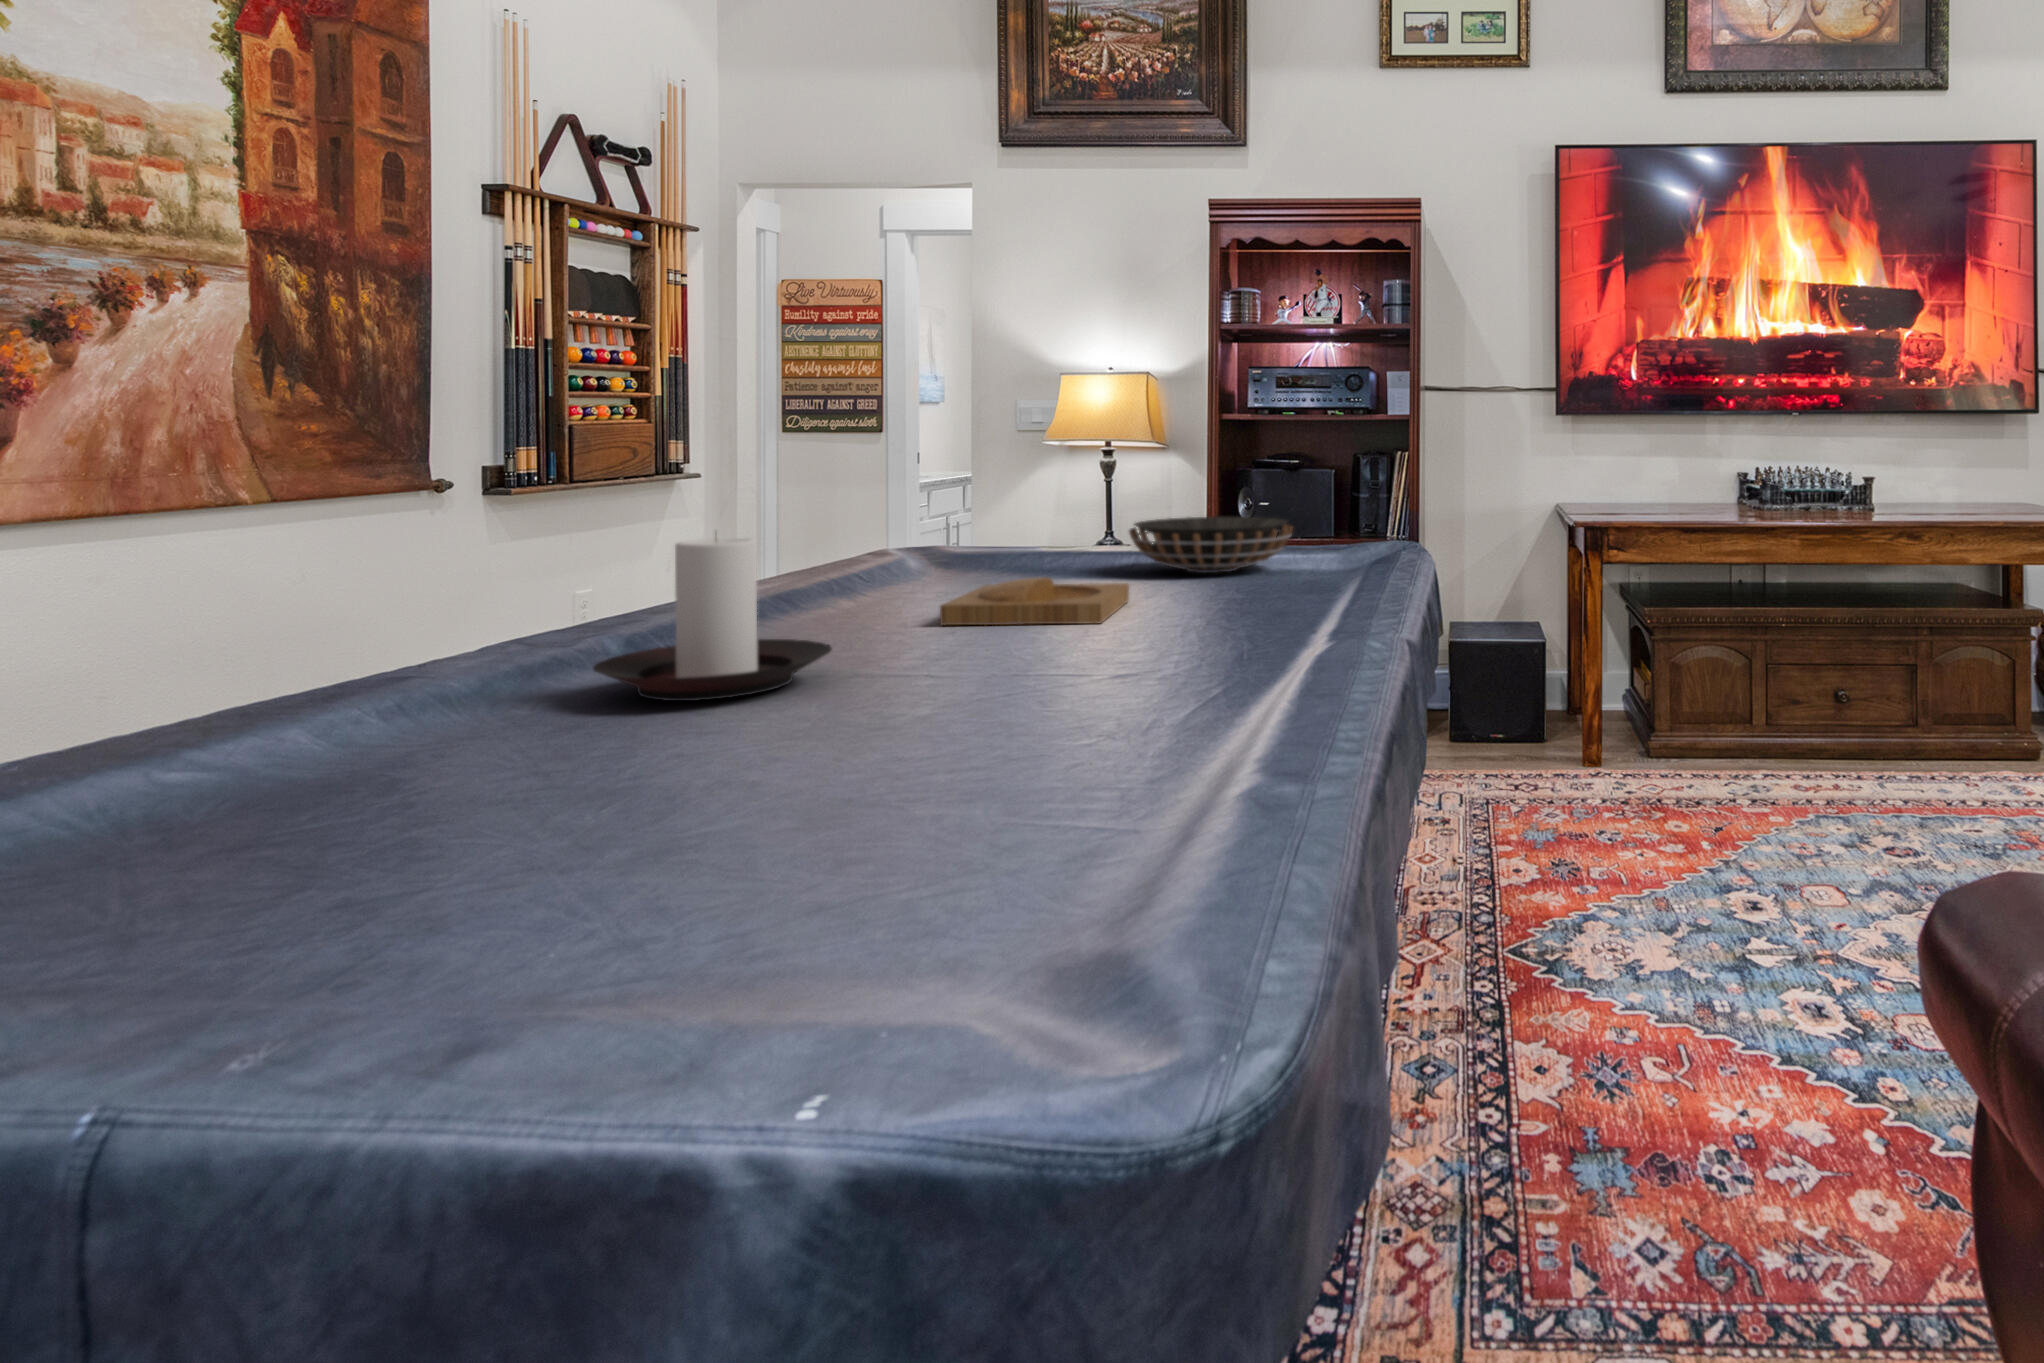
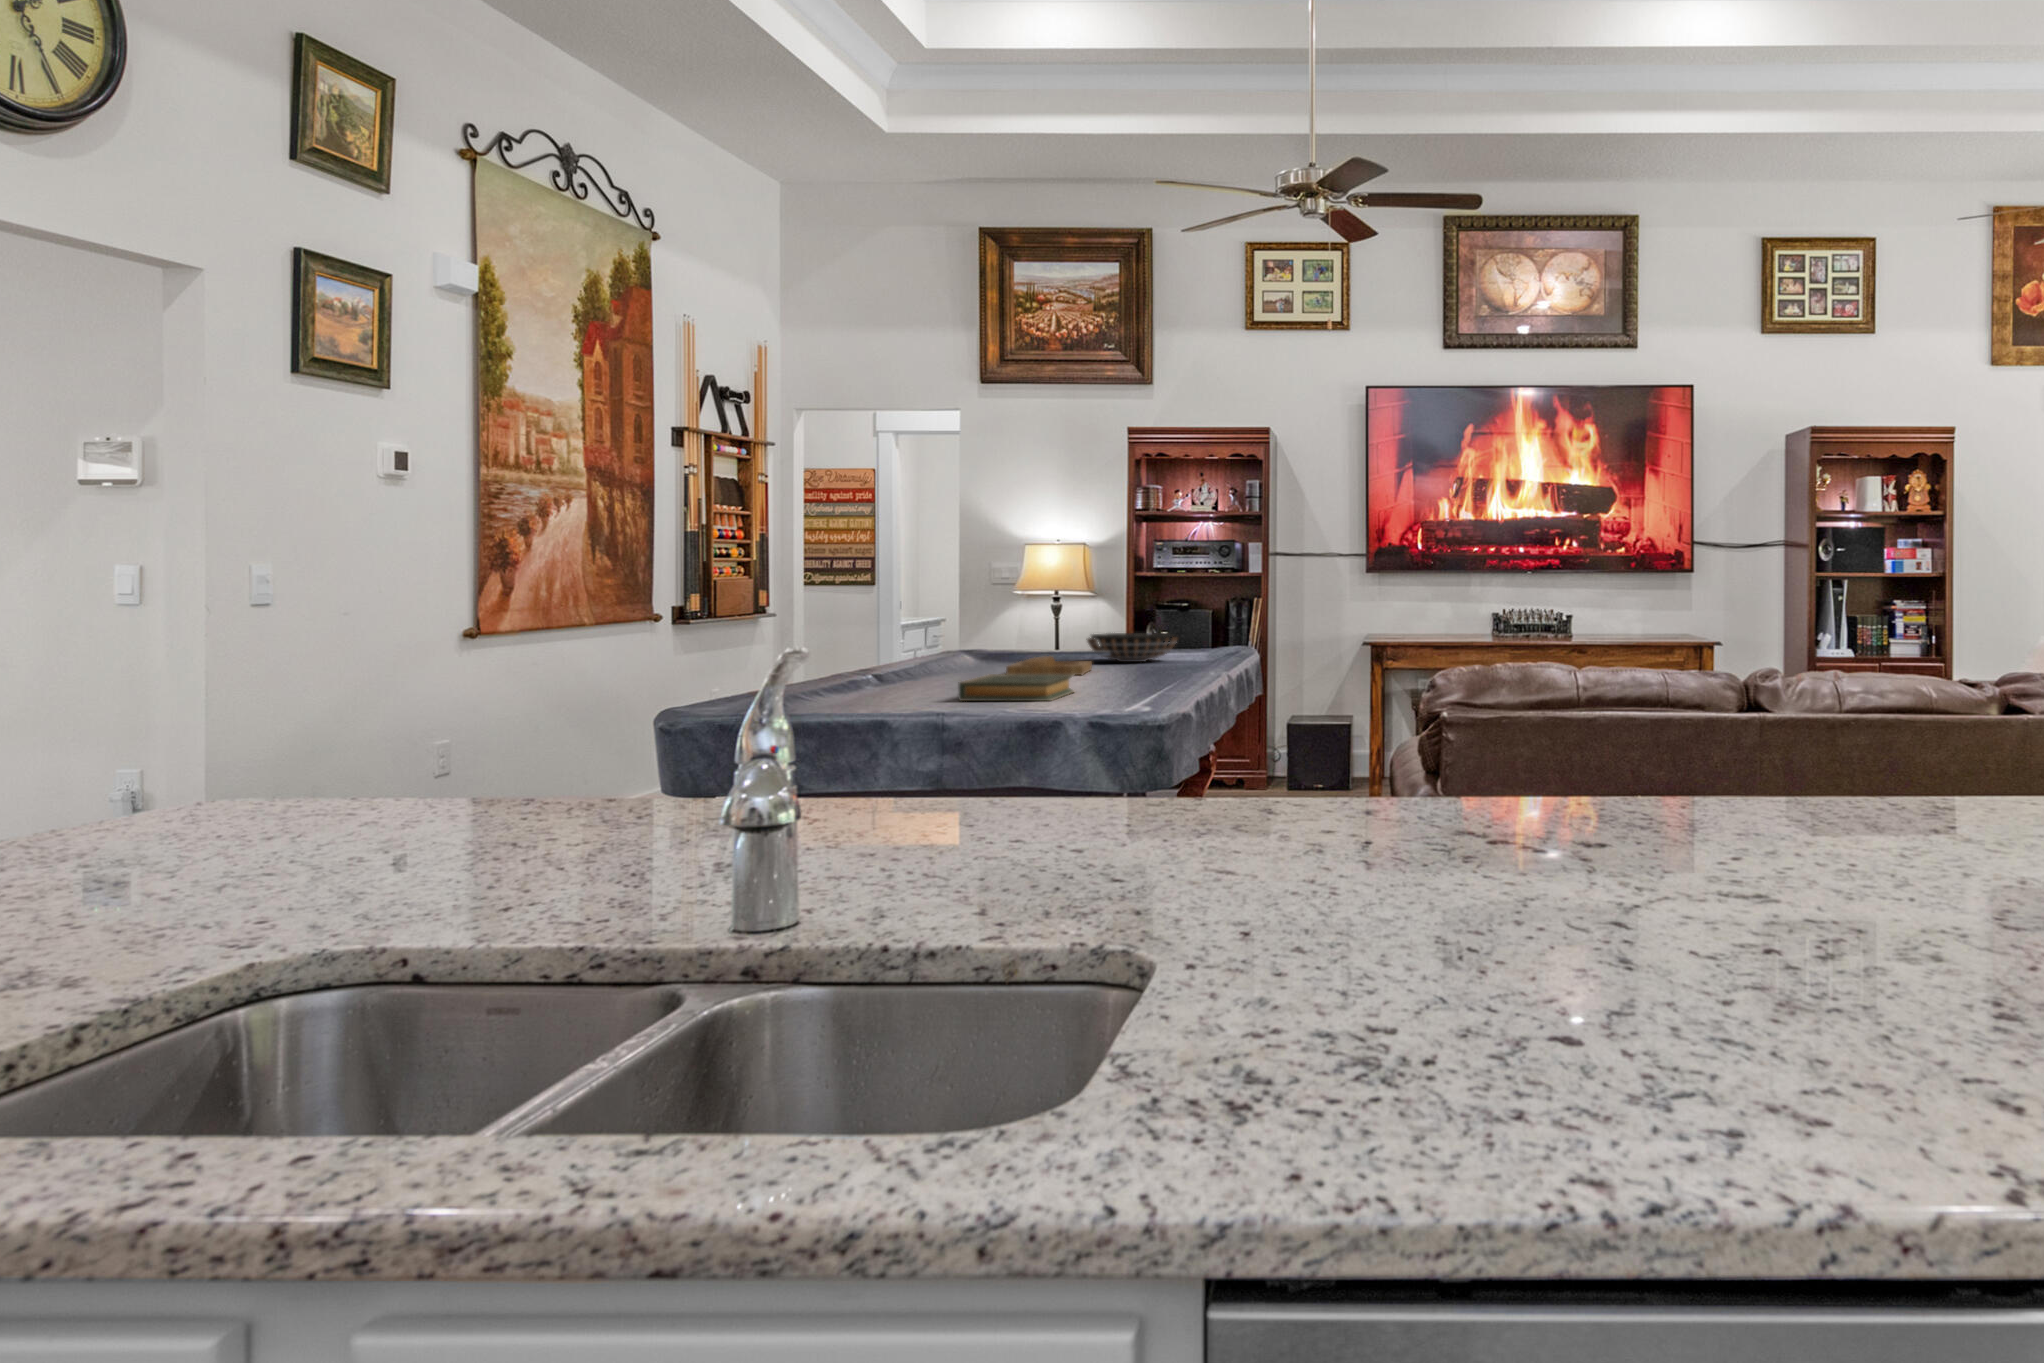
candle holder: present [593,537,832,701] -> none [894,624,981,689]
hardback book: none [639,673,1046,804] -> present [959,674,1075,701]

